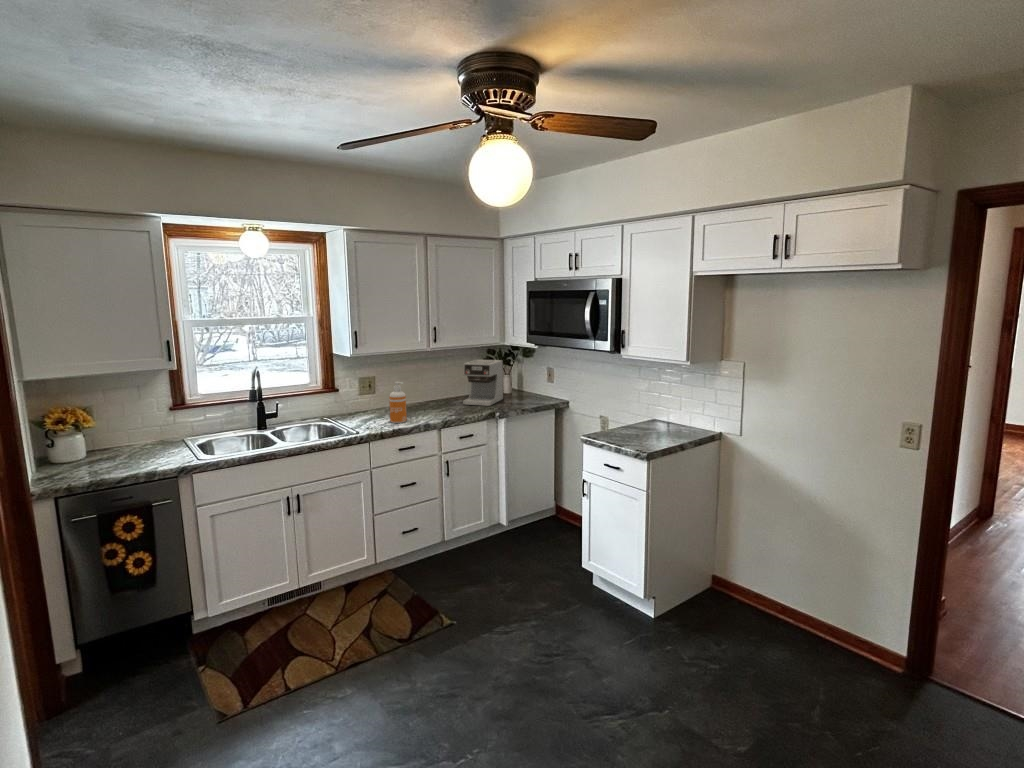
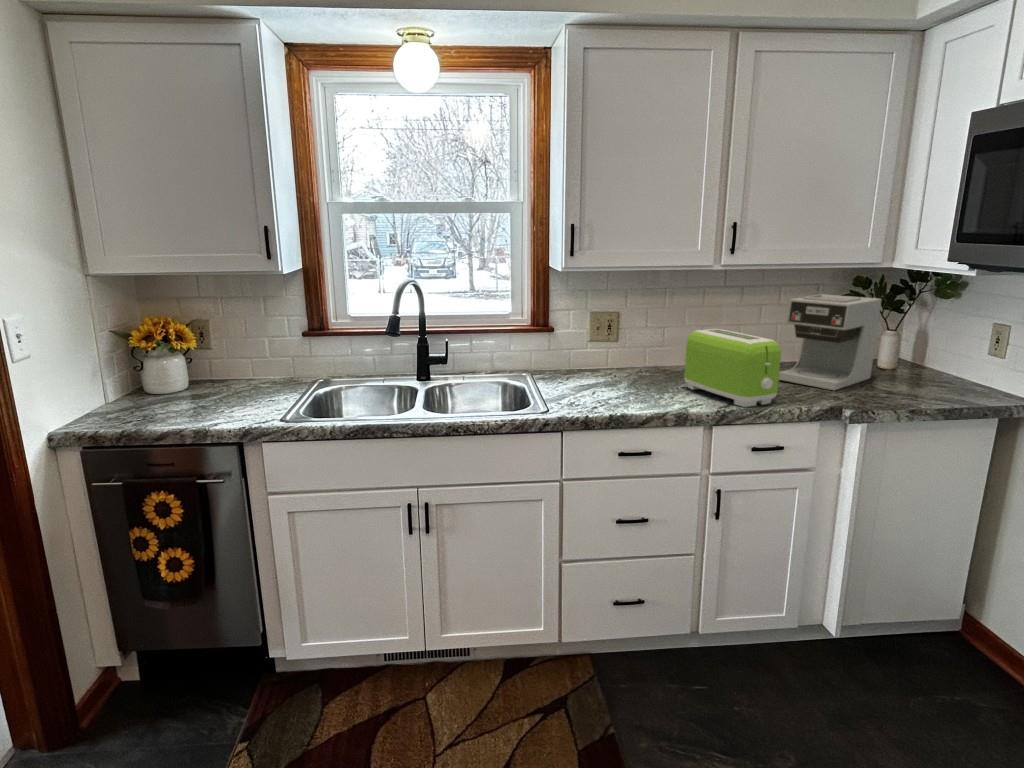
toaster: none [420,381,467,417] -> present [684,329,781,407]
soap dispenser: present [389,382,407,423] -> none [617,323,650,402]

